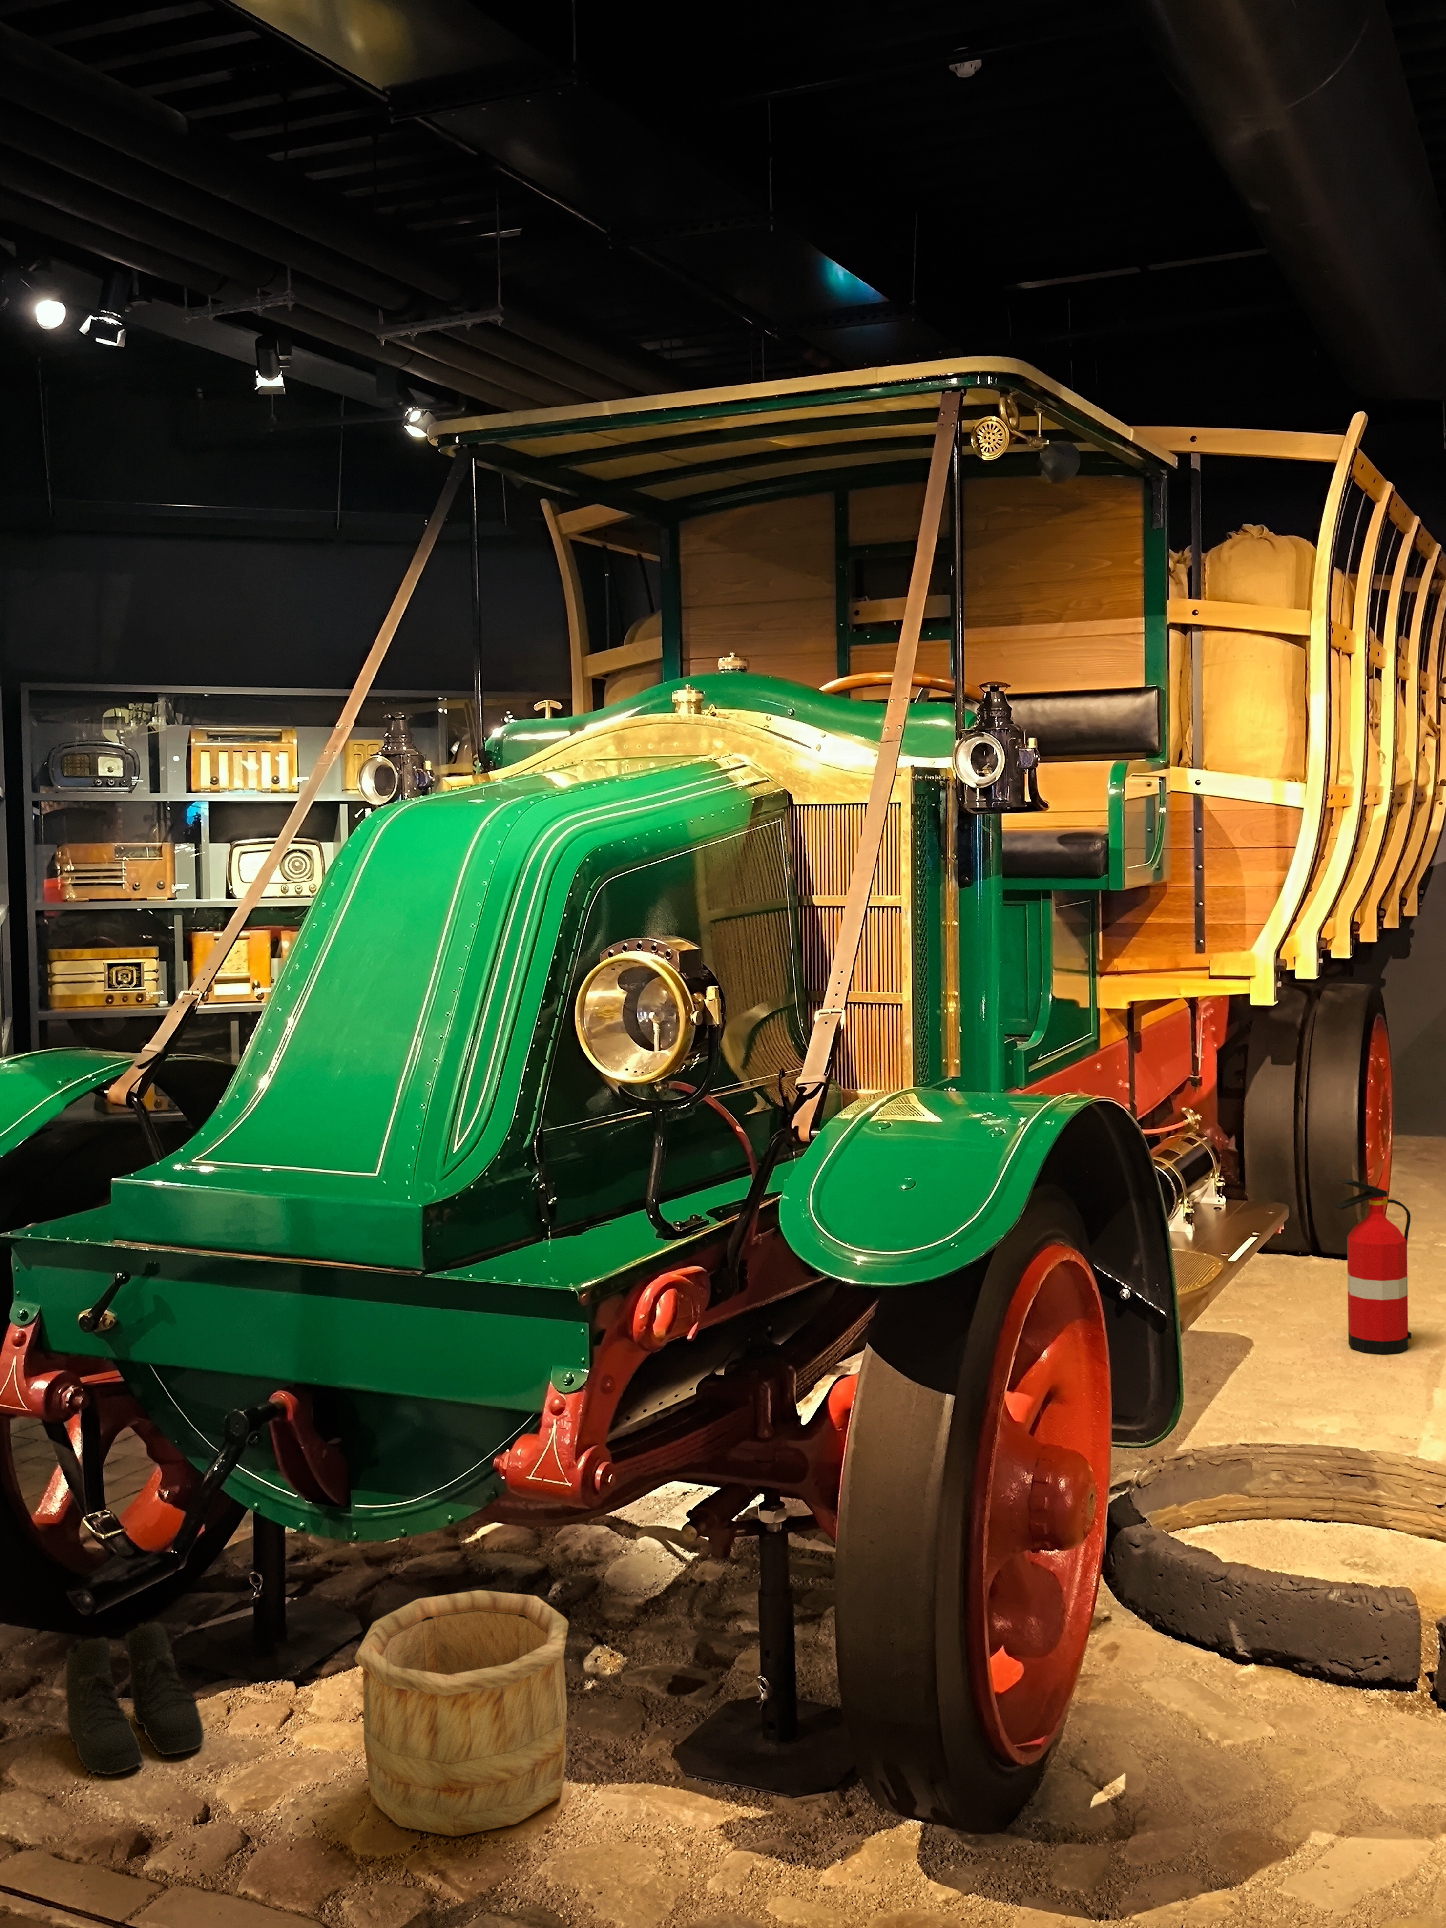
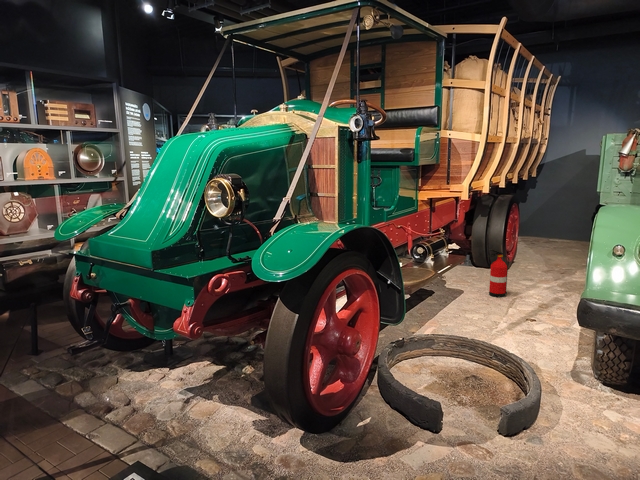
wooden bucket: present [354,1590,569,1837] -> none [162,352,222,418]
boots: present [66,1622,204,1775] -> none [105,351,138,390]

